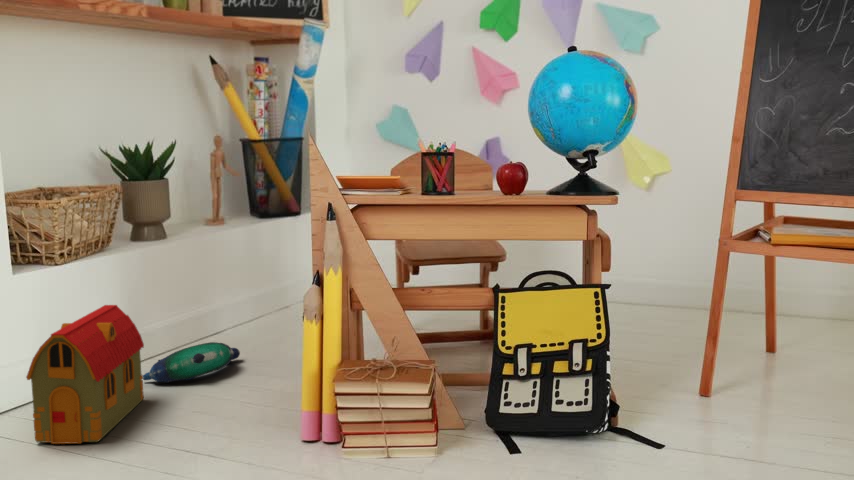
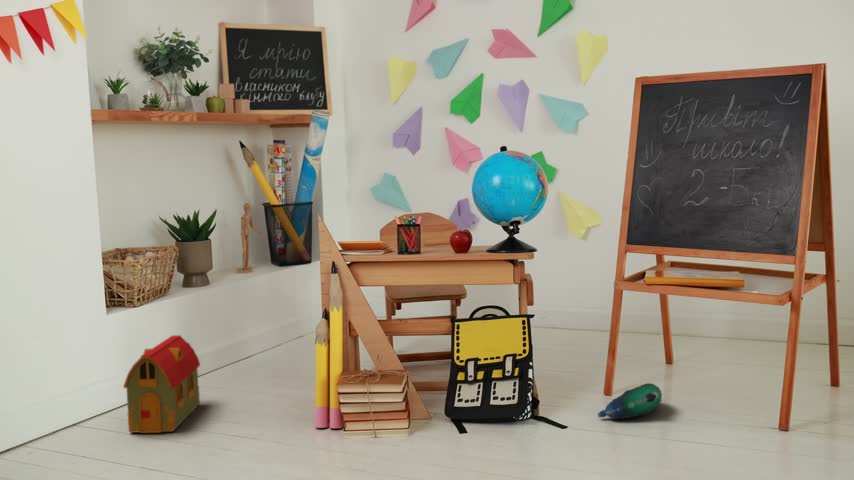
plush toy: present [143,342,240,383] -> present [598,383,662,419]

